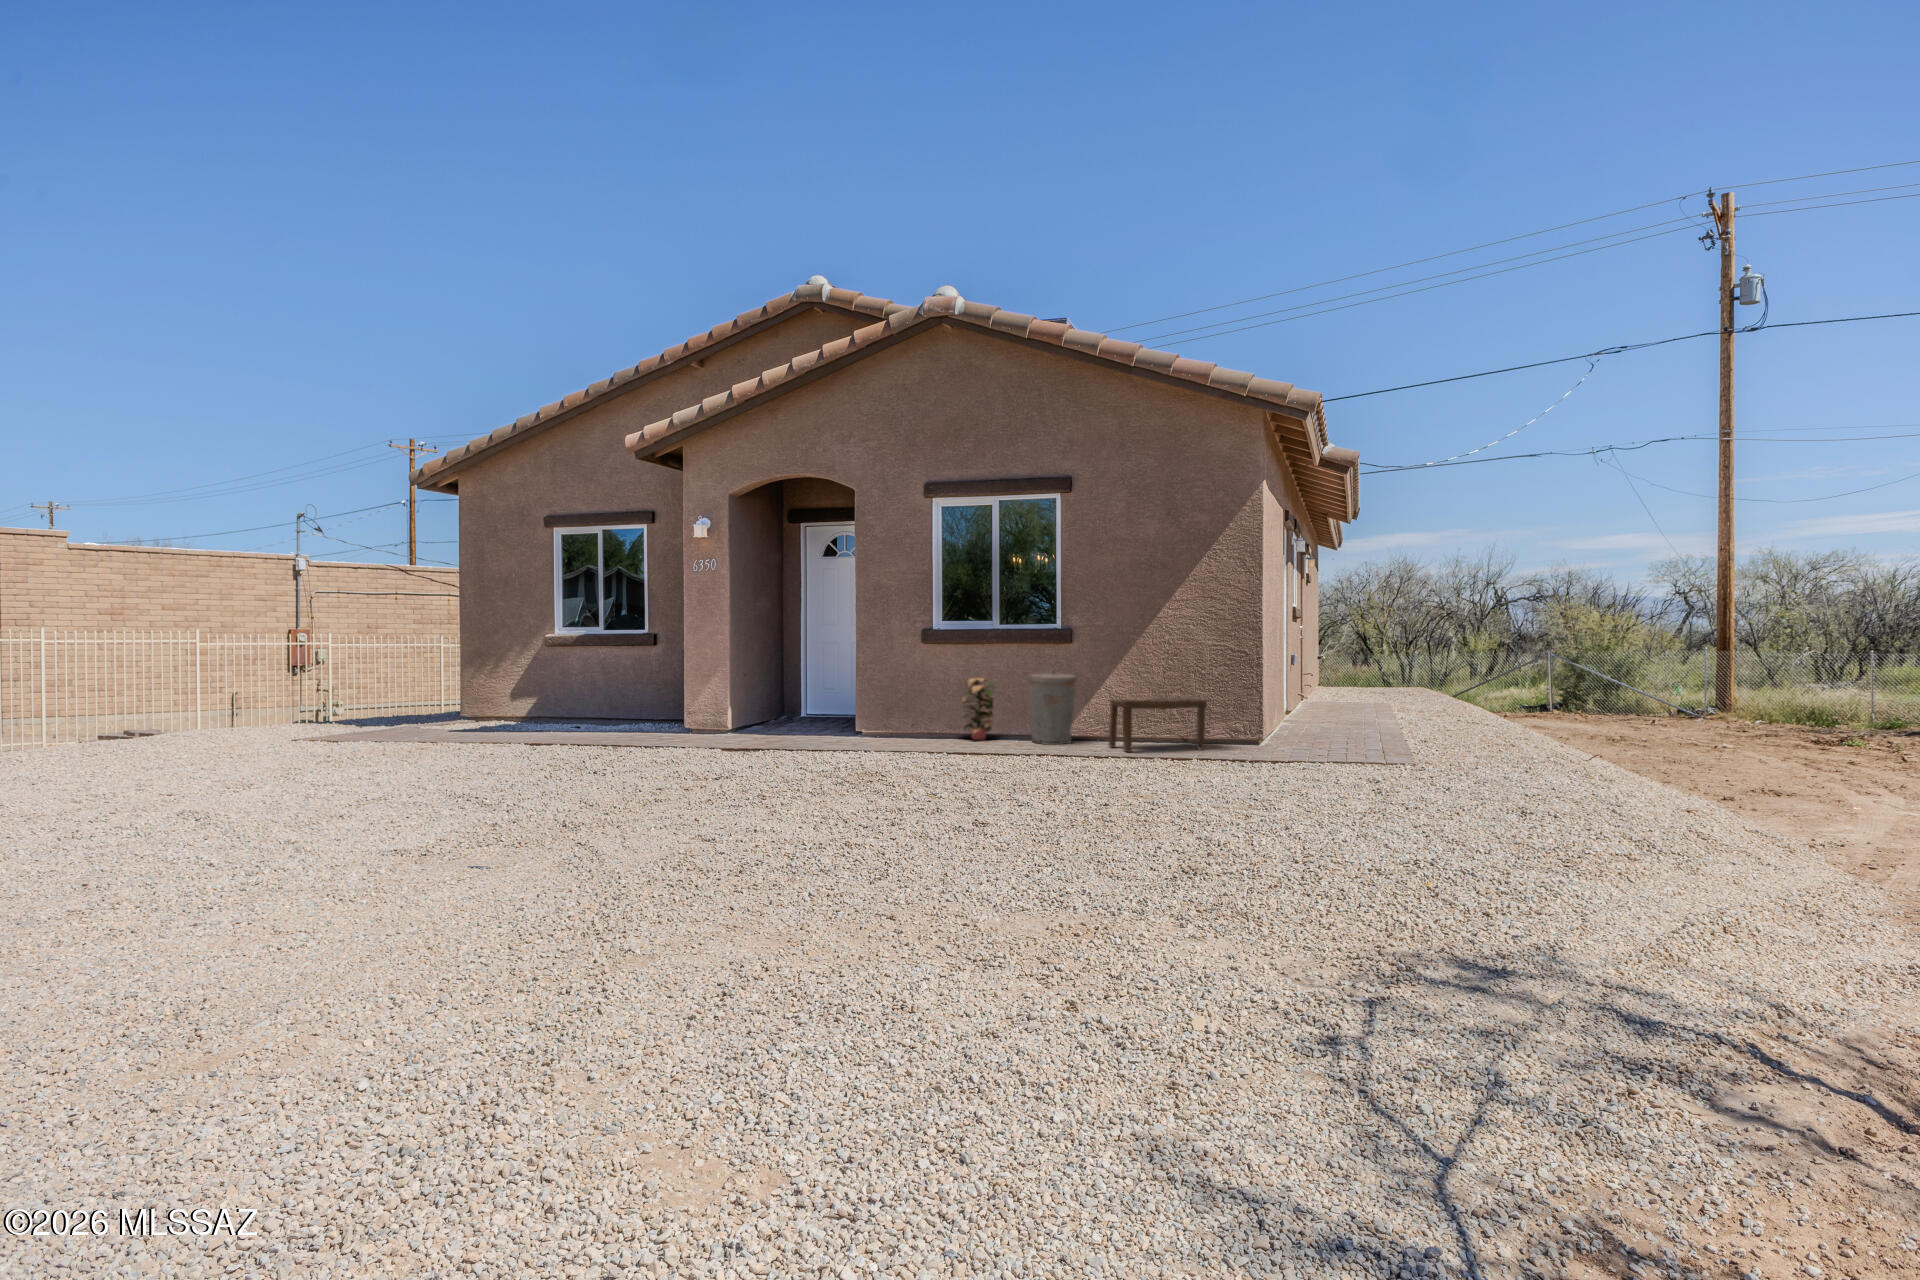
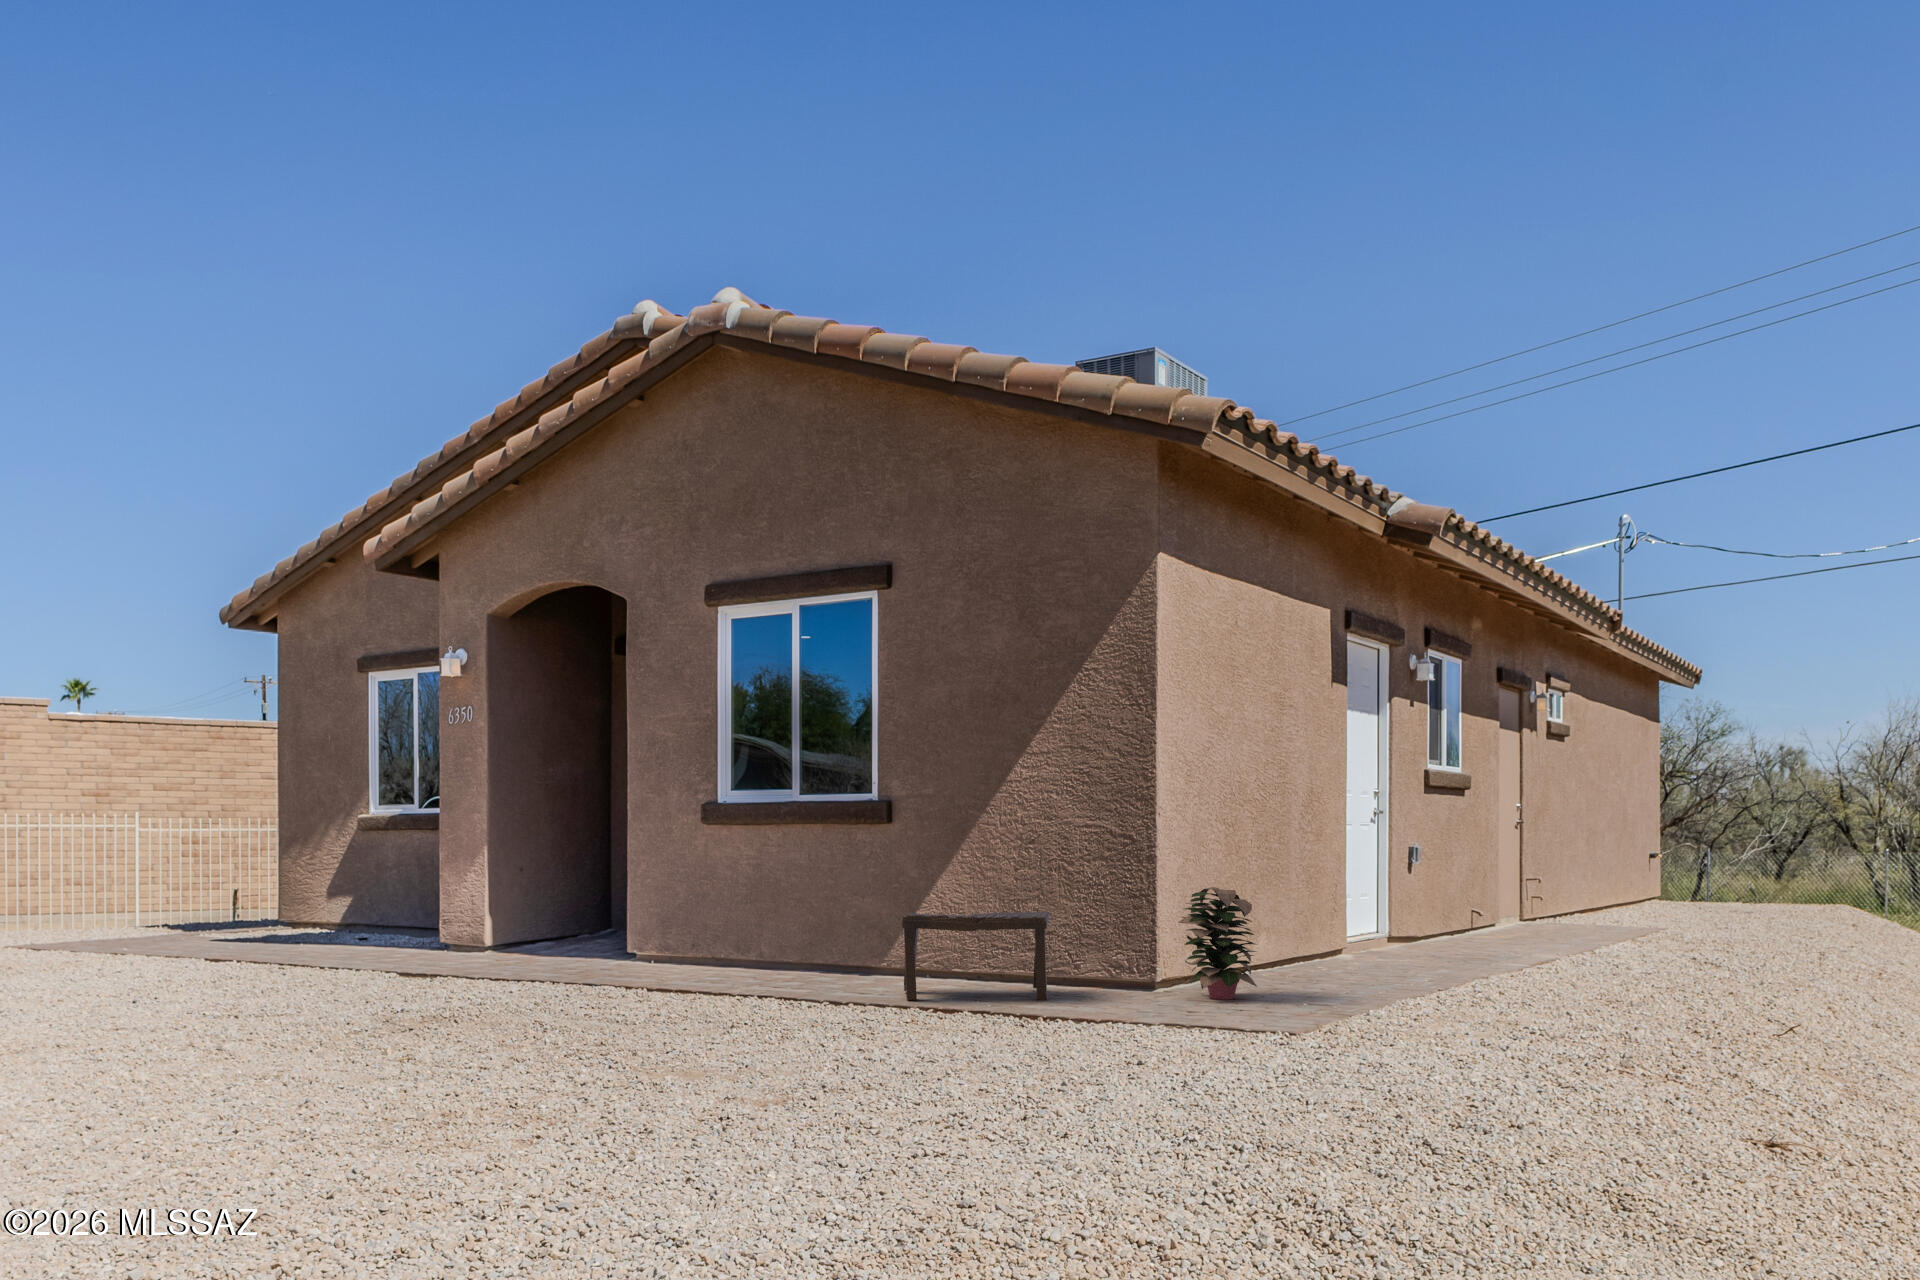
trash can: present [1029,670,1077,745] -> none [810,864,886,985]
decorative plant: present [962,678,995,740] -> present [1179,887,1257,999]

